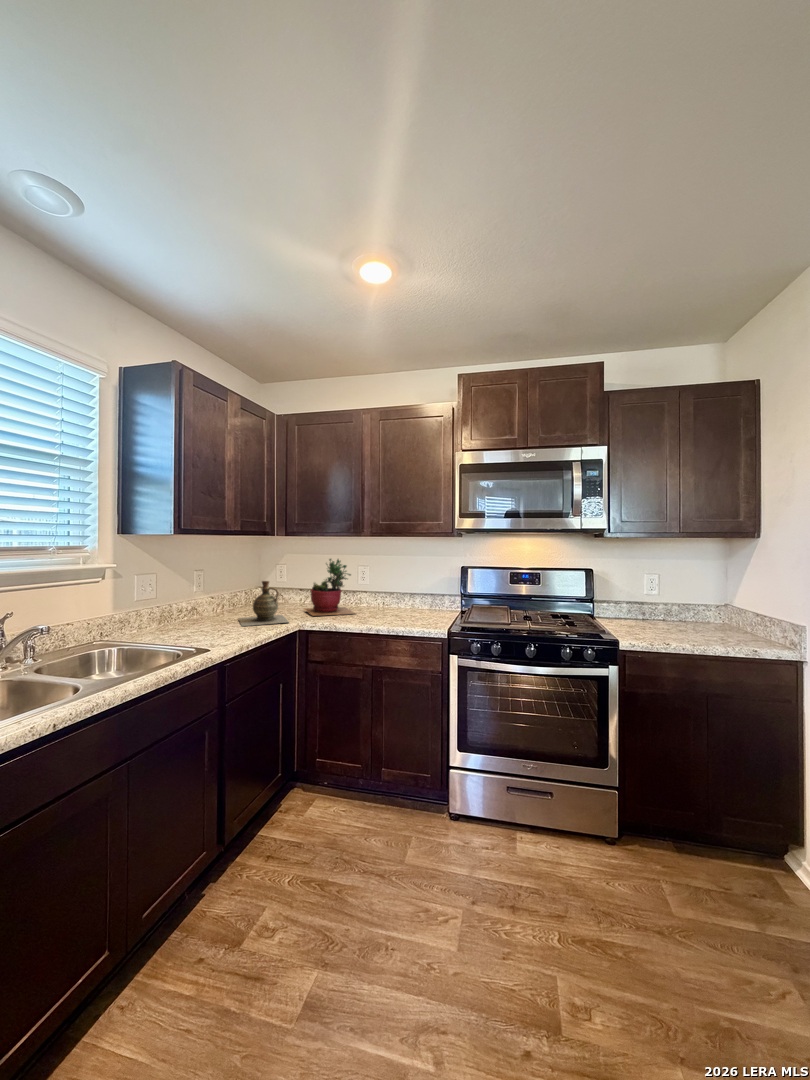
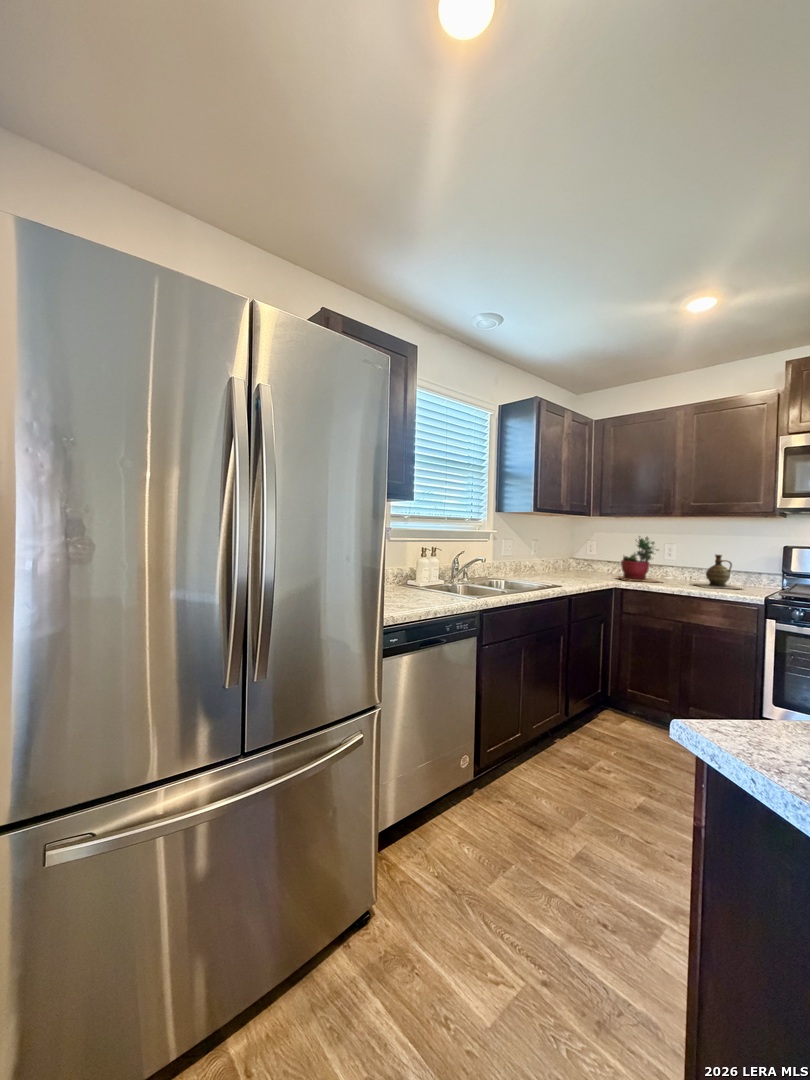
ceramic jug: present [239,581,288,626] -> present [692,555,742,589]

